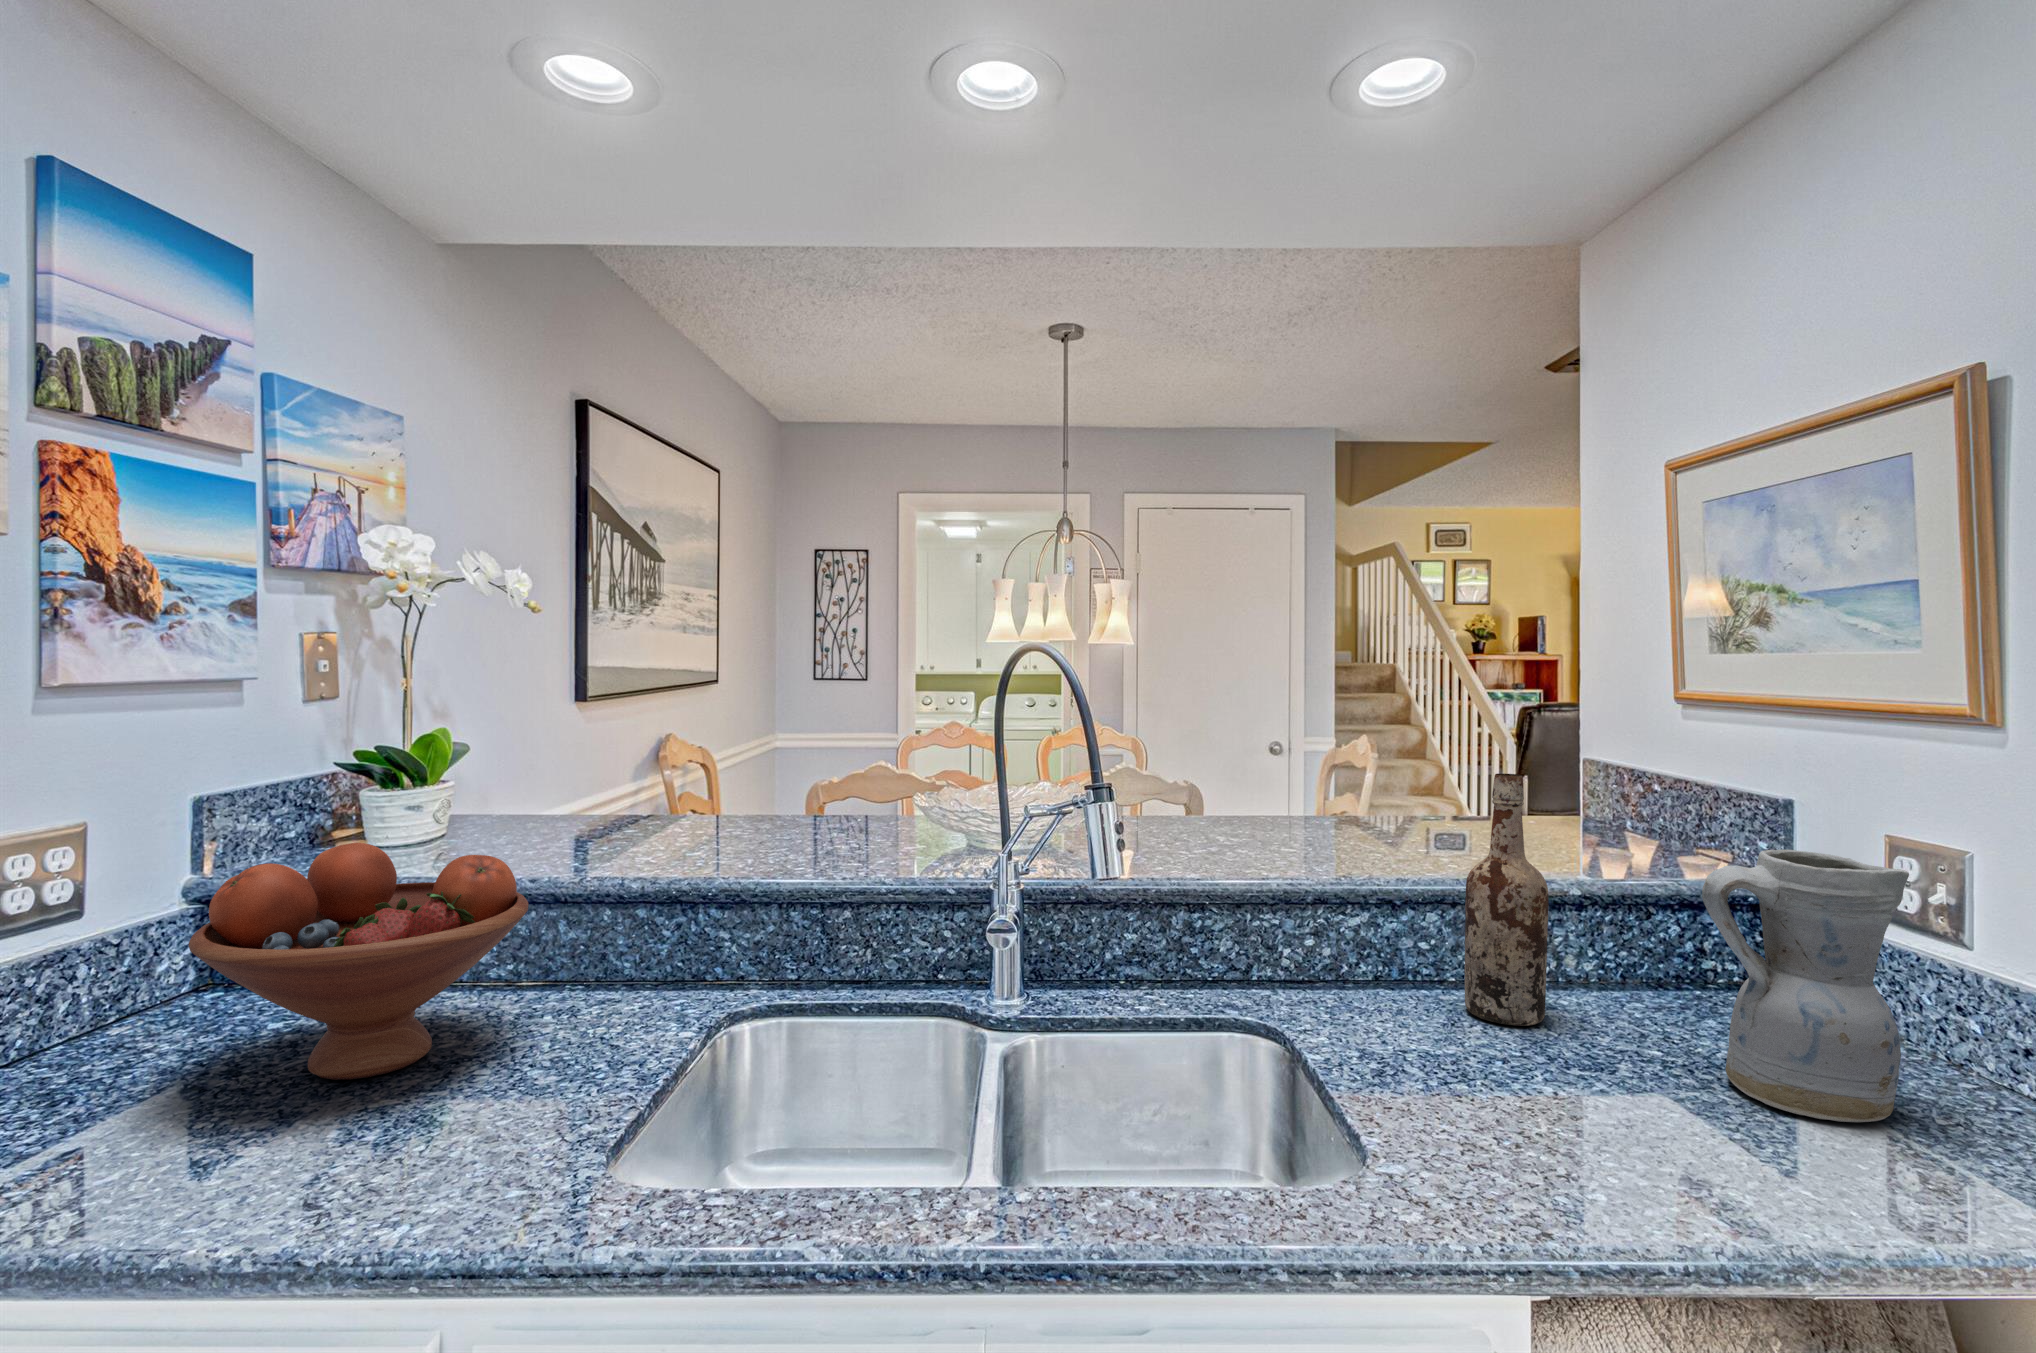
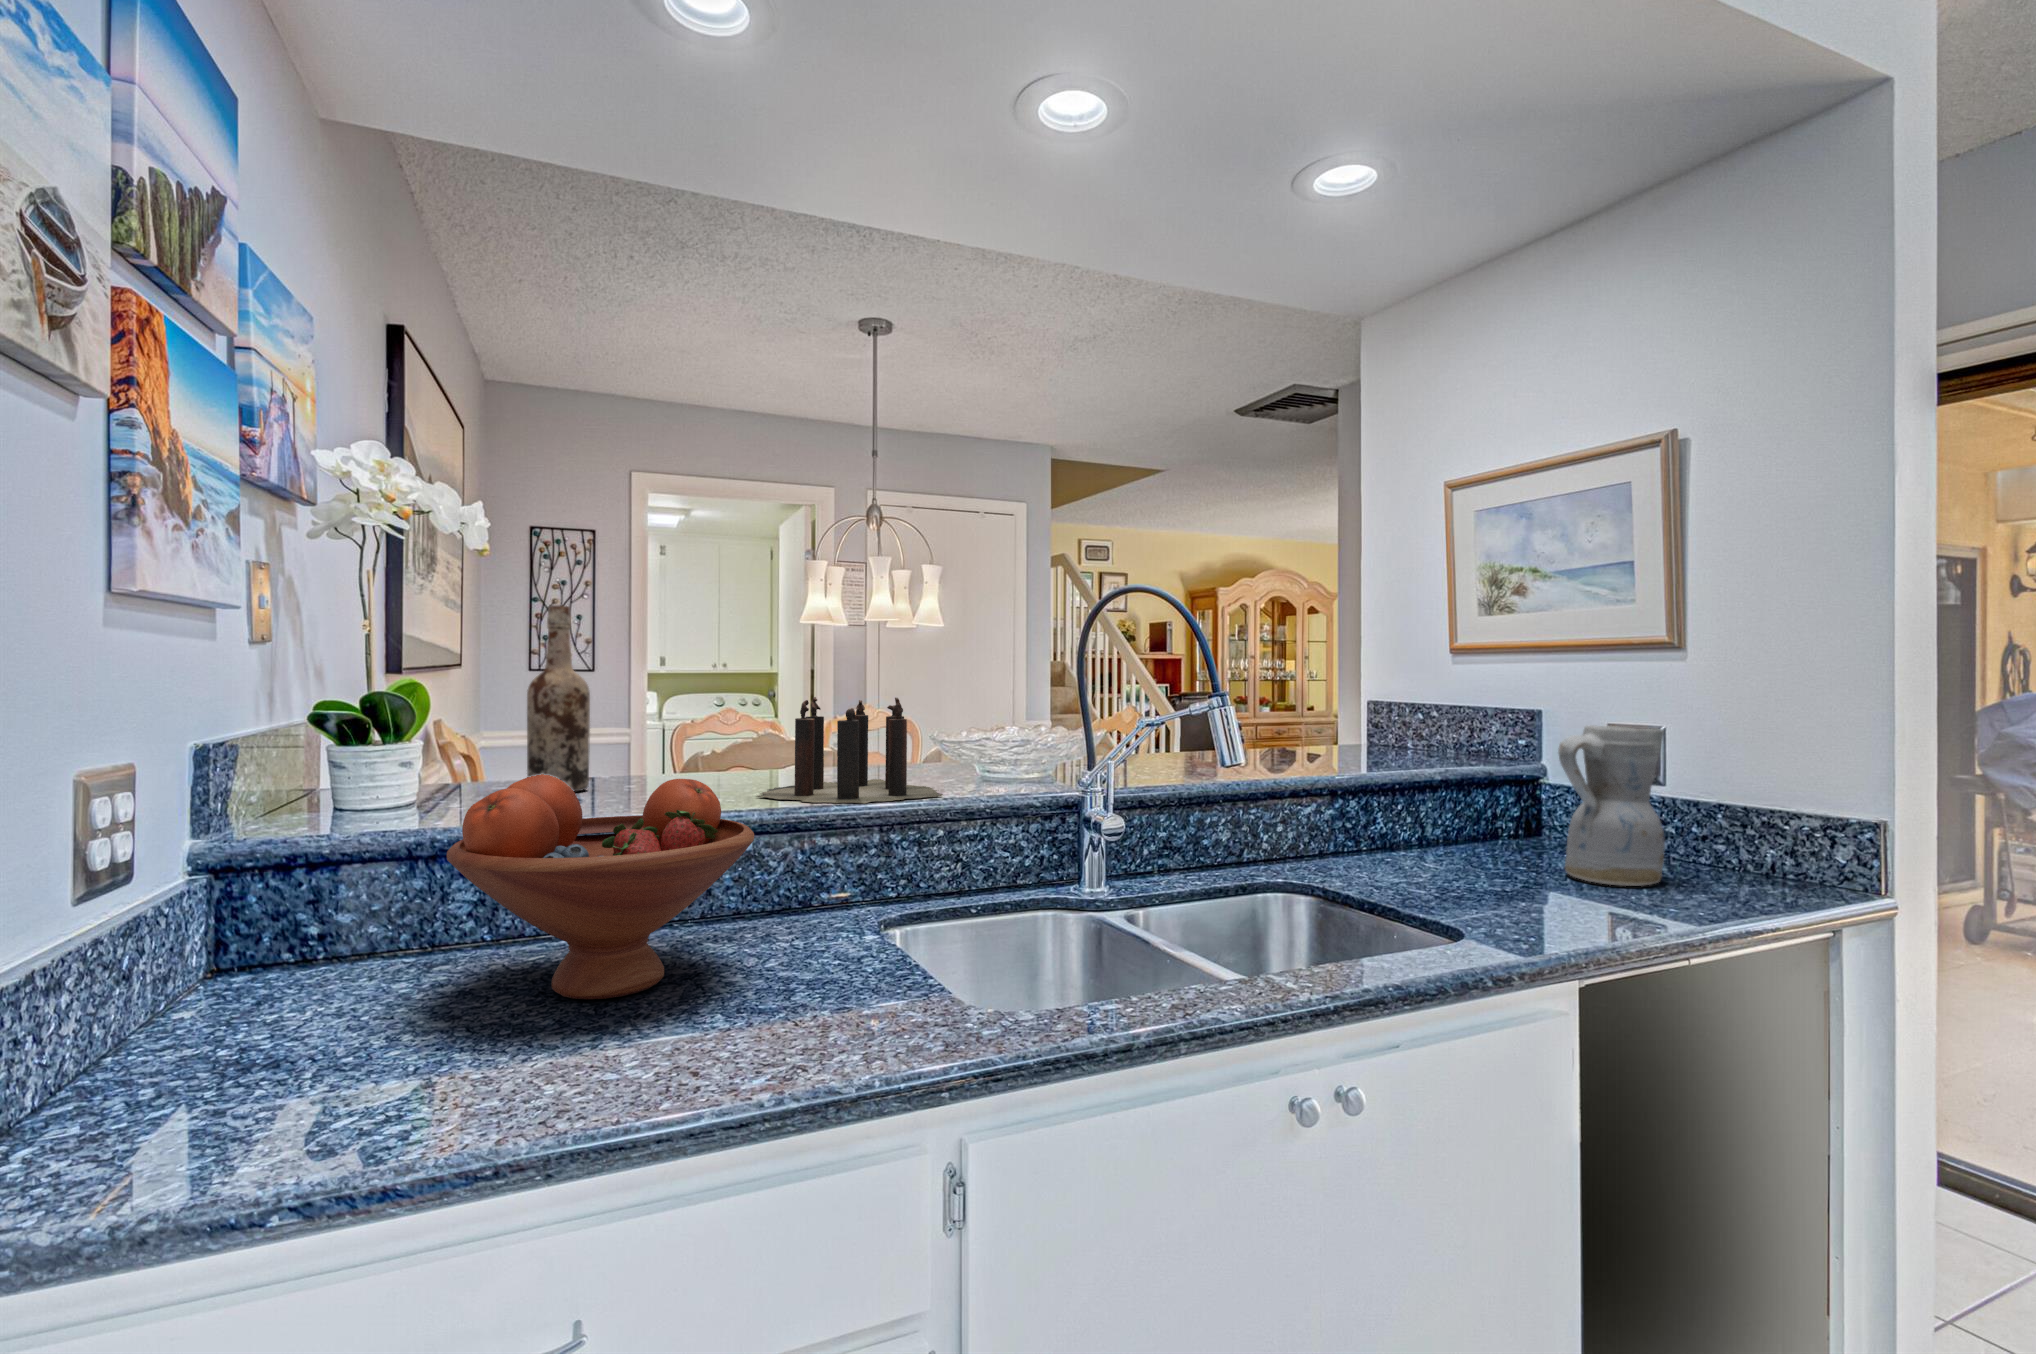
candle: none [693,750,940,876] -> present [760,697,942,804]
wine bottle: present [1465,774,1549,1026] -> present [527,605,590,791]

